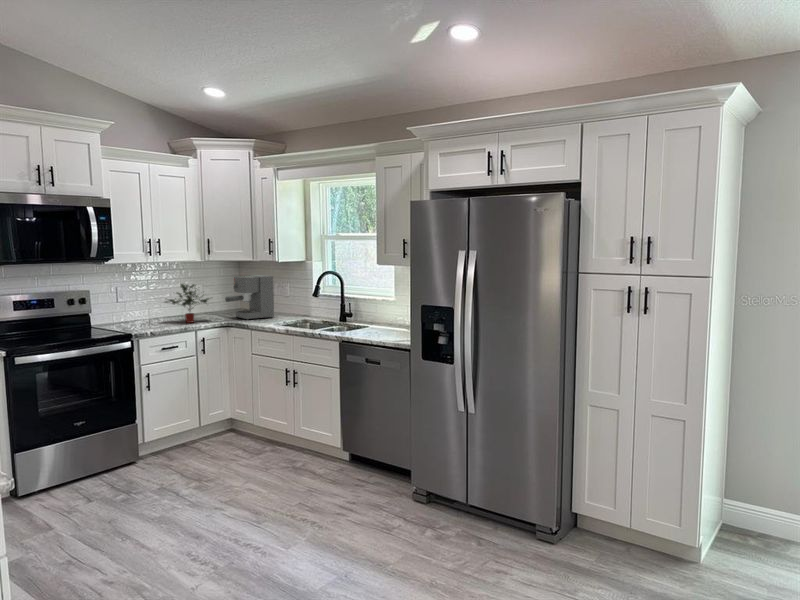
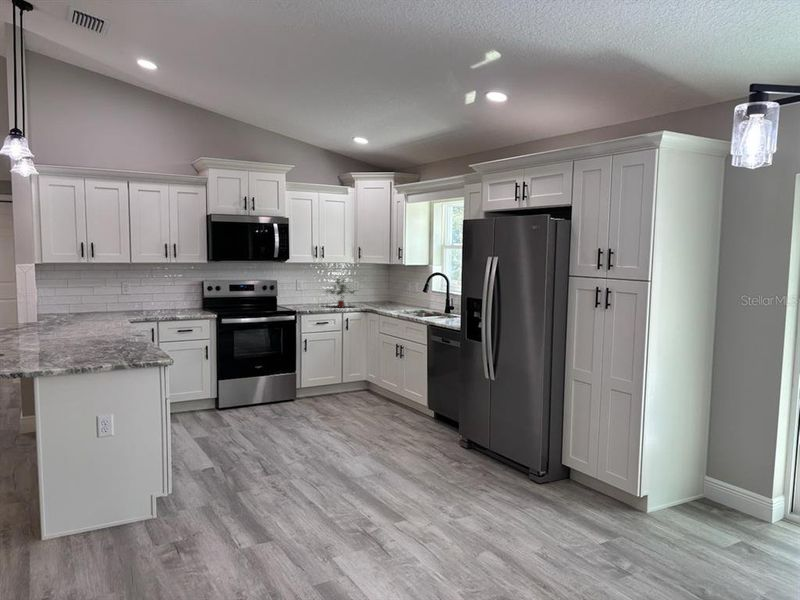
coffee maker: present [225,275,274,320] -> none [367,275,403,308]

